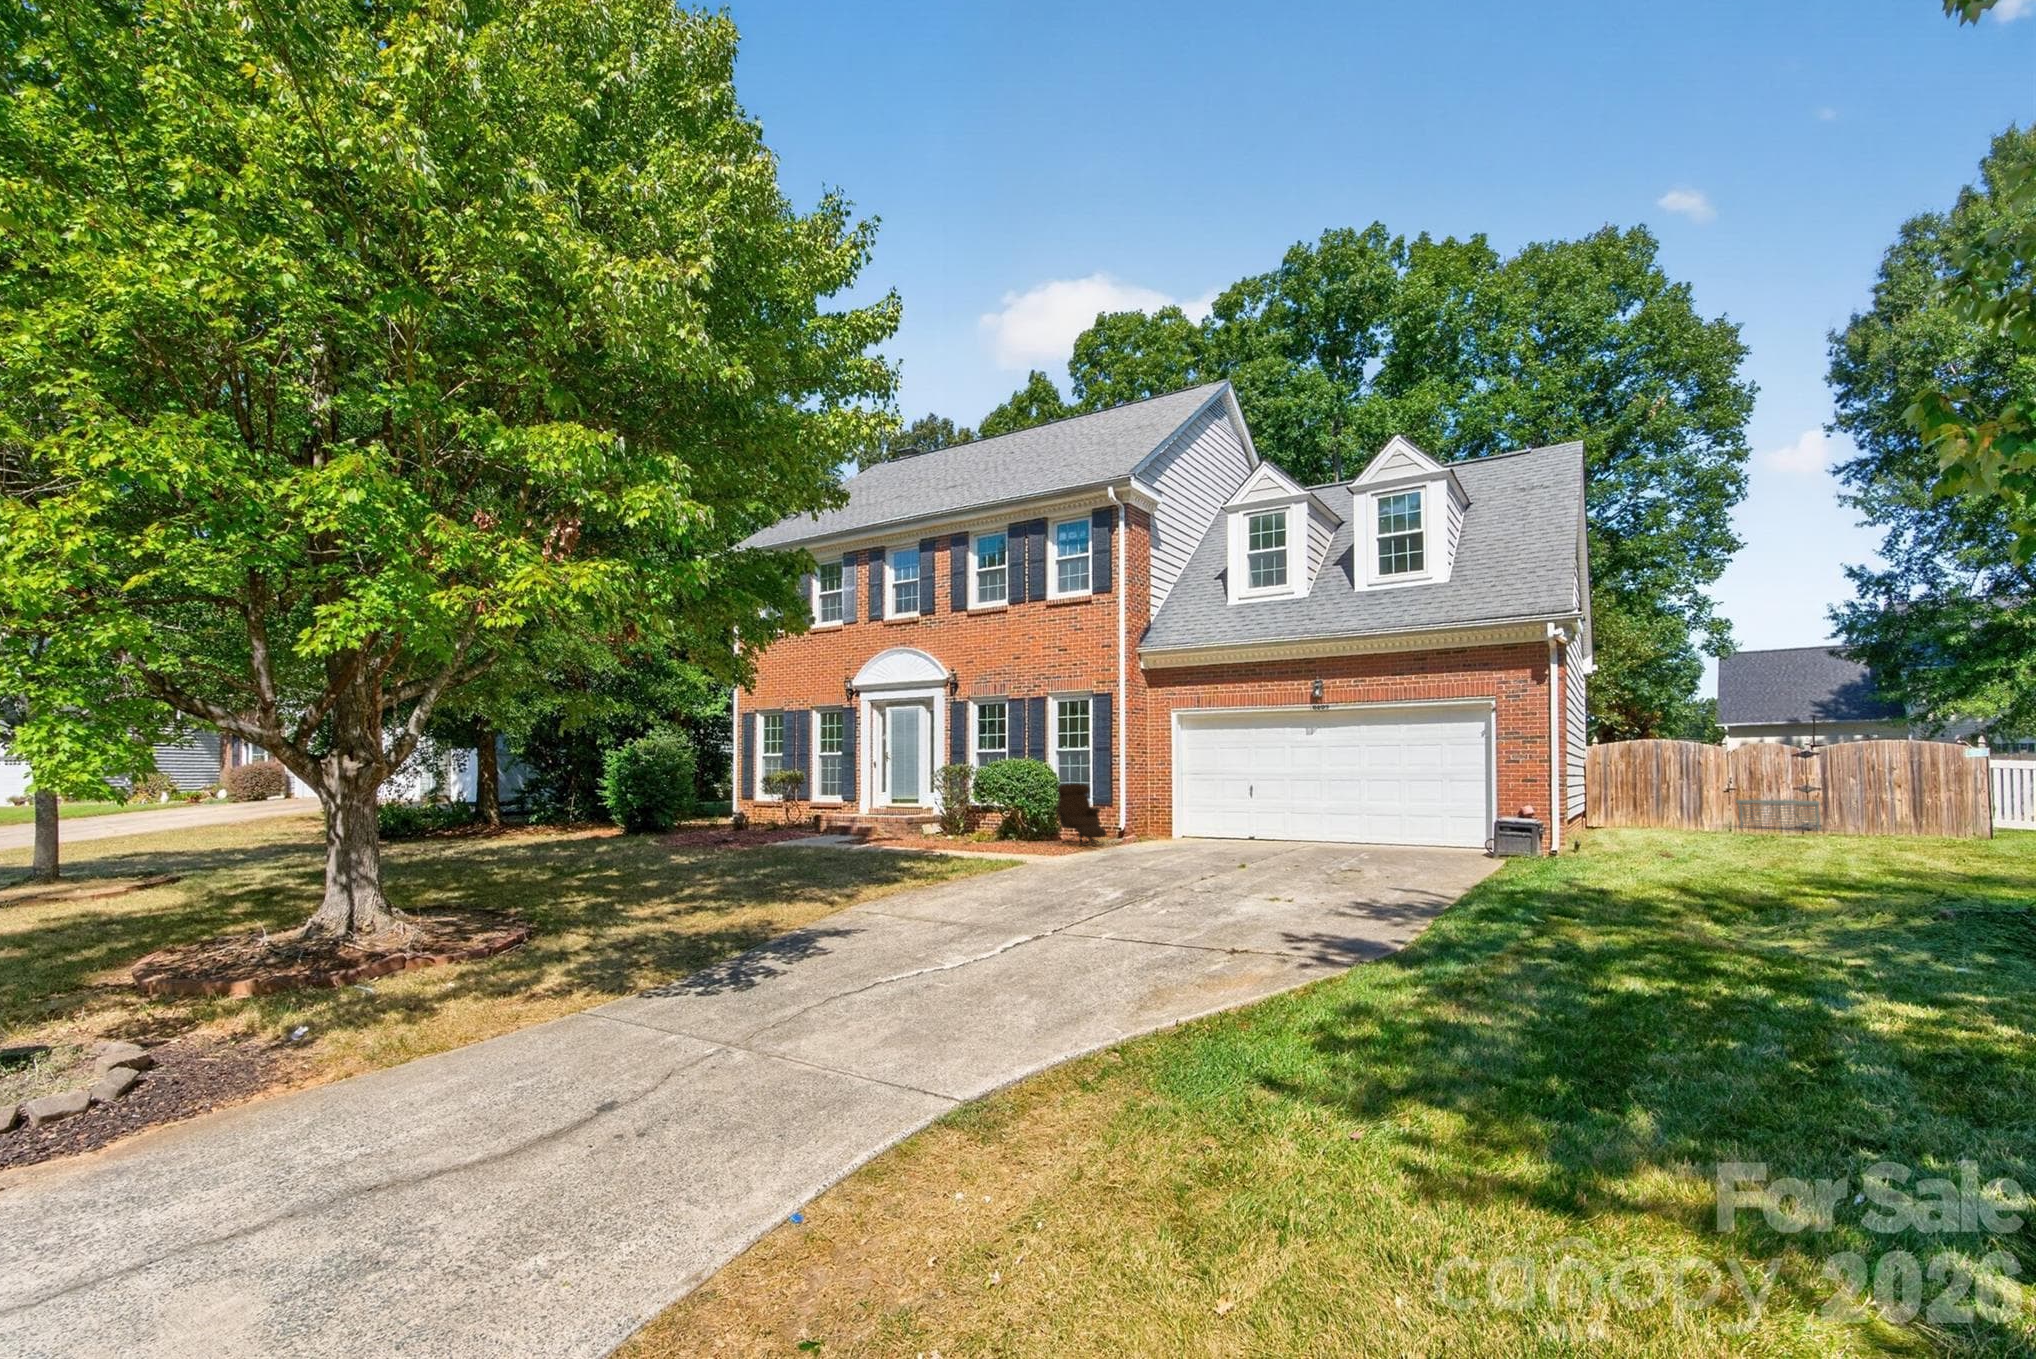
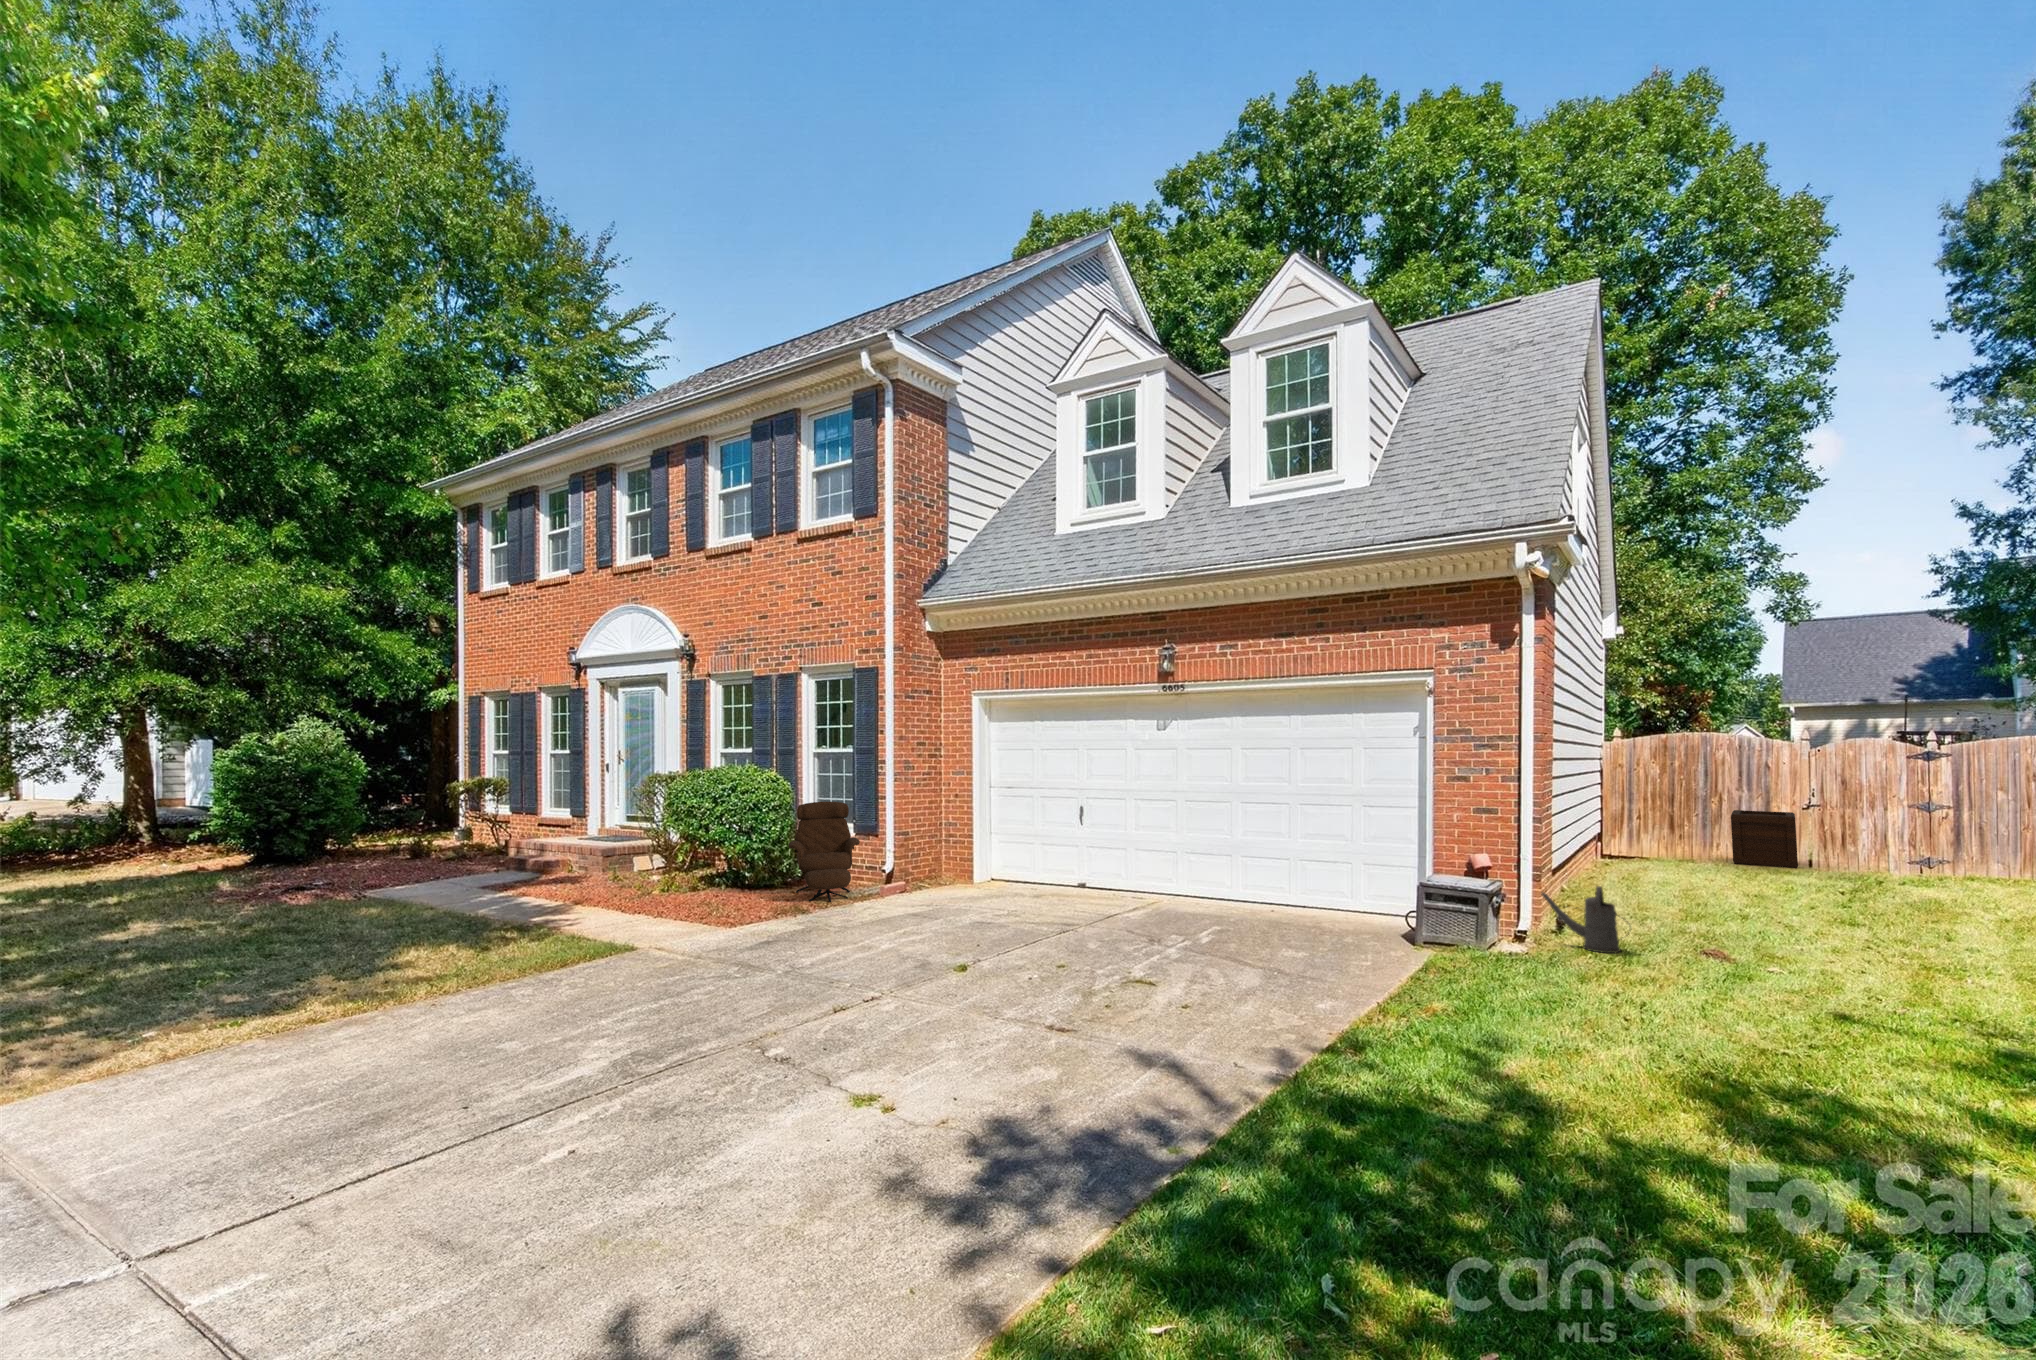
wooden crate: none [1675,791,1720,828] -> present [1731,810,1798,868]
storage bench: present [1736,800,1821,831] -> none [1822,823,1957,878]
watering can: none [1566,823,1619,861] -> present [1541,886,1626,953]

